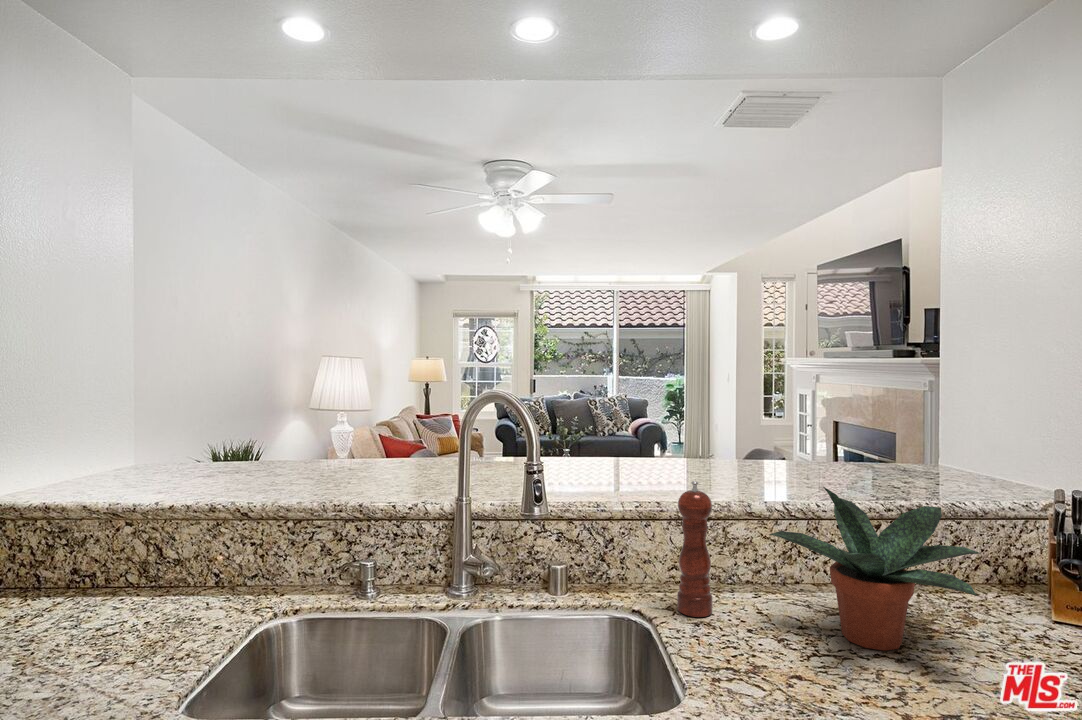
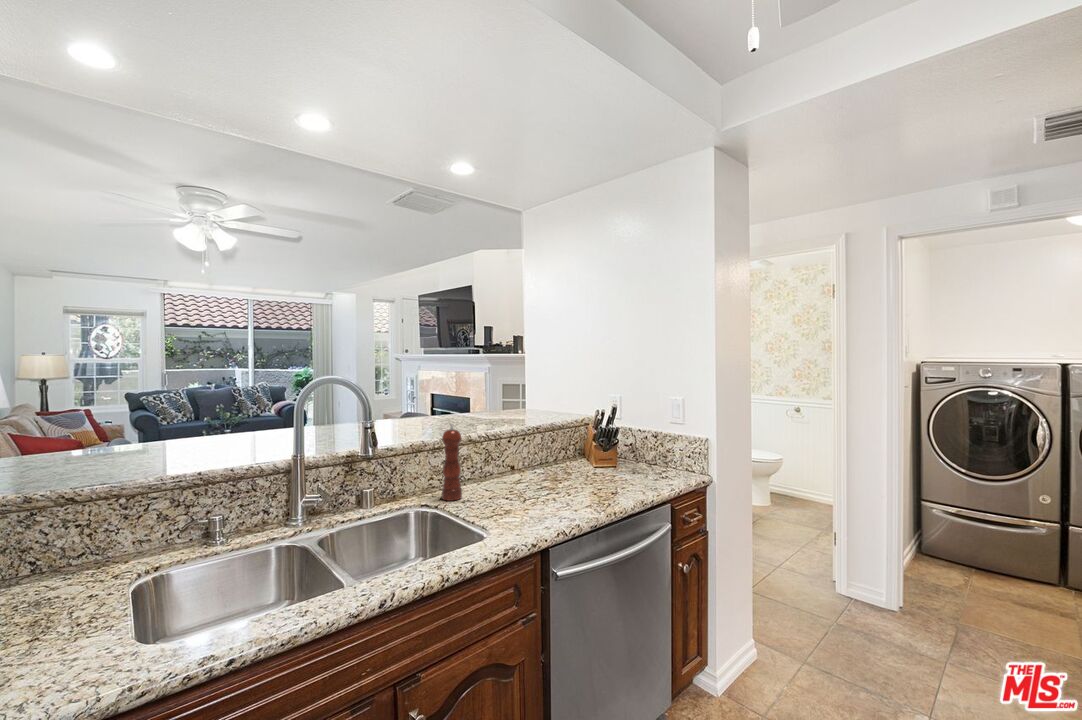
potted plant: present [770,487,981,651] -> none [491,418,584,493]

